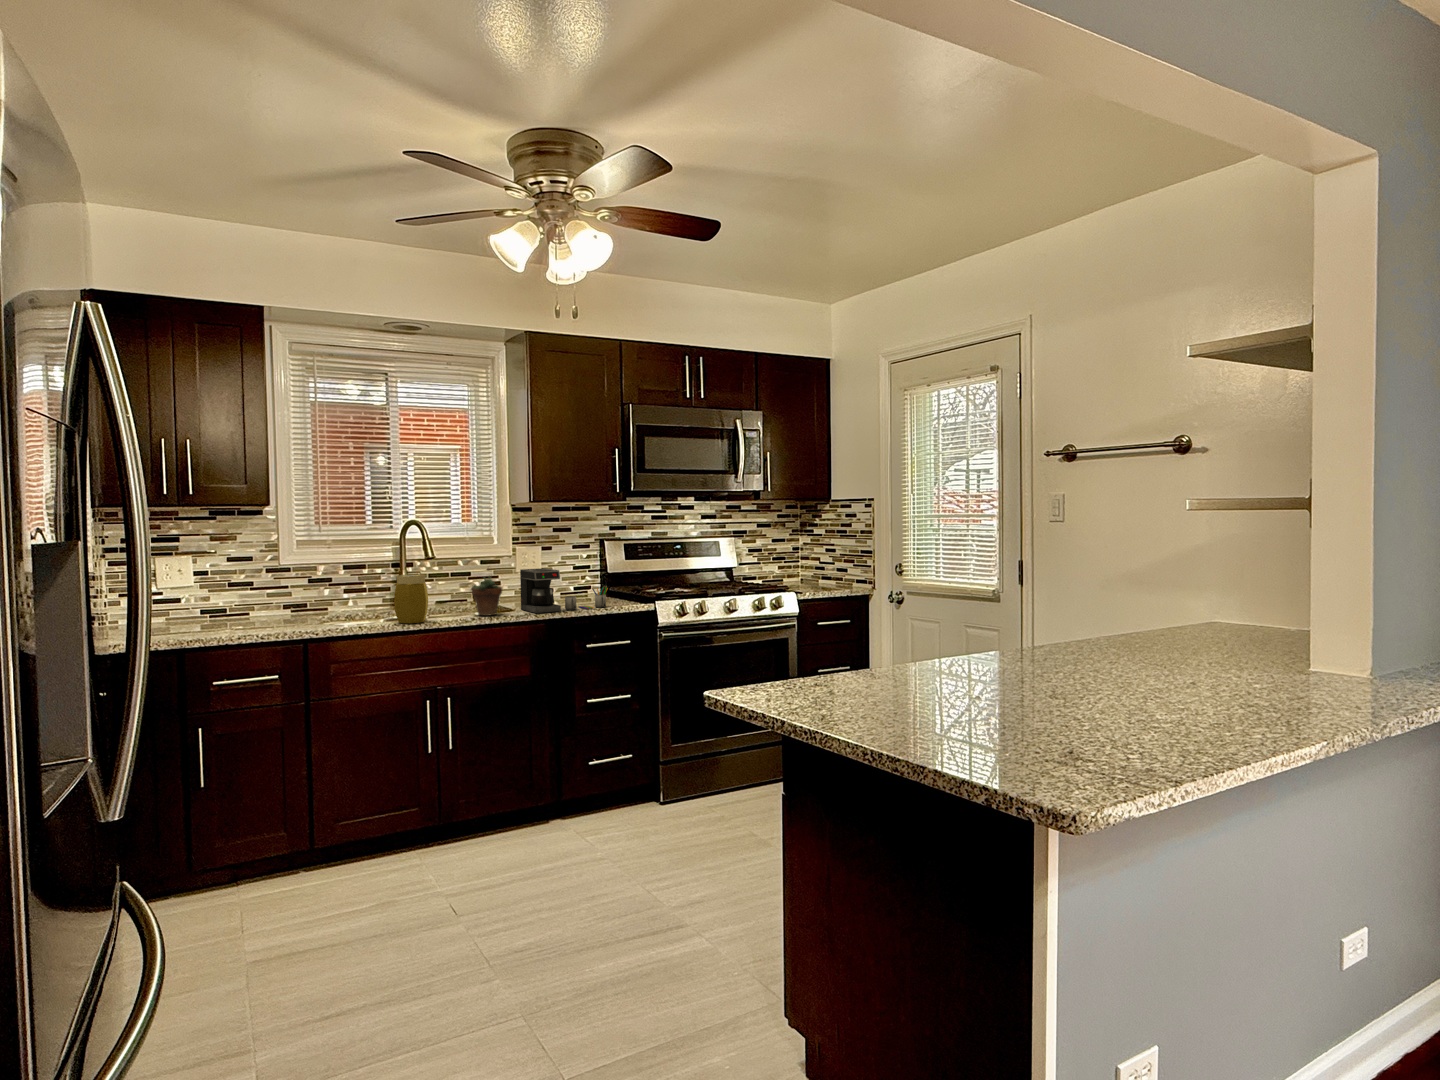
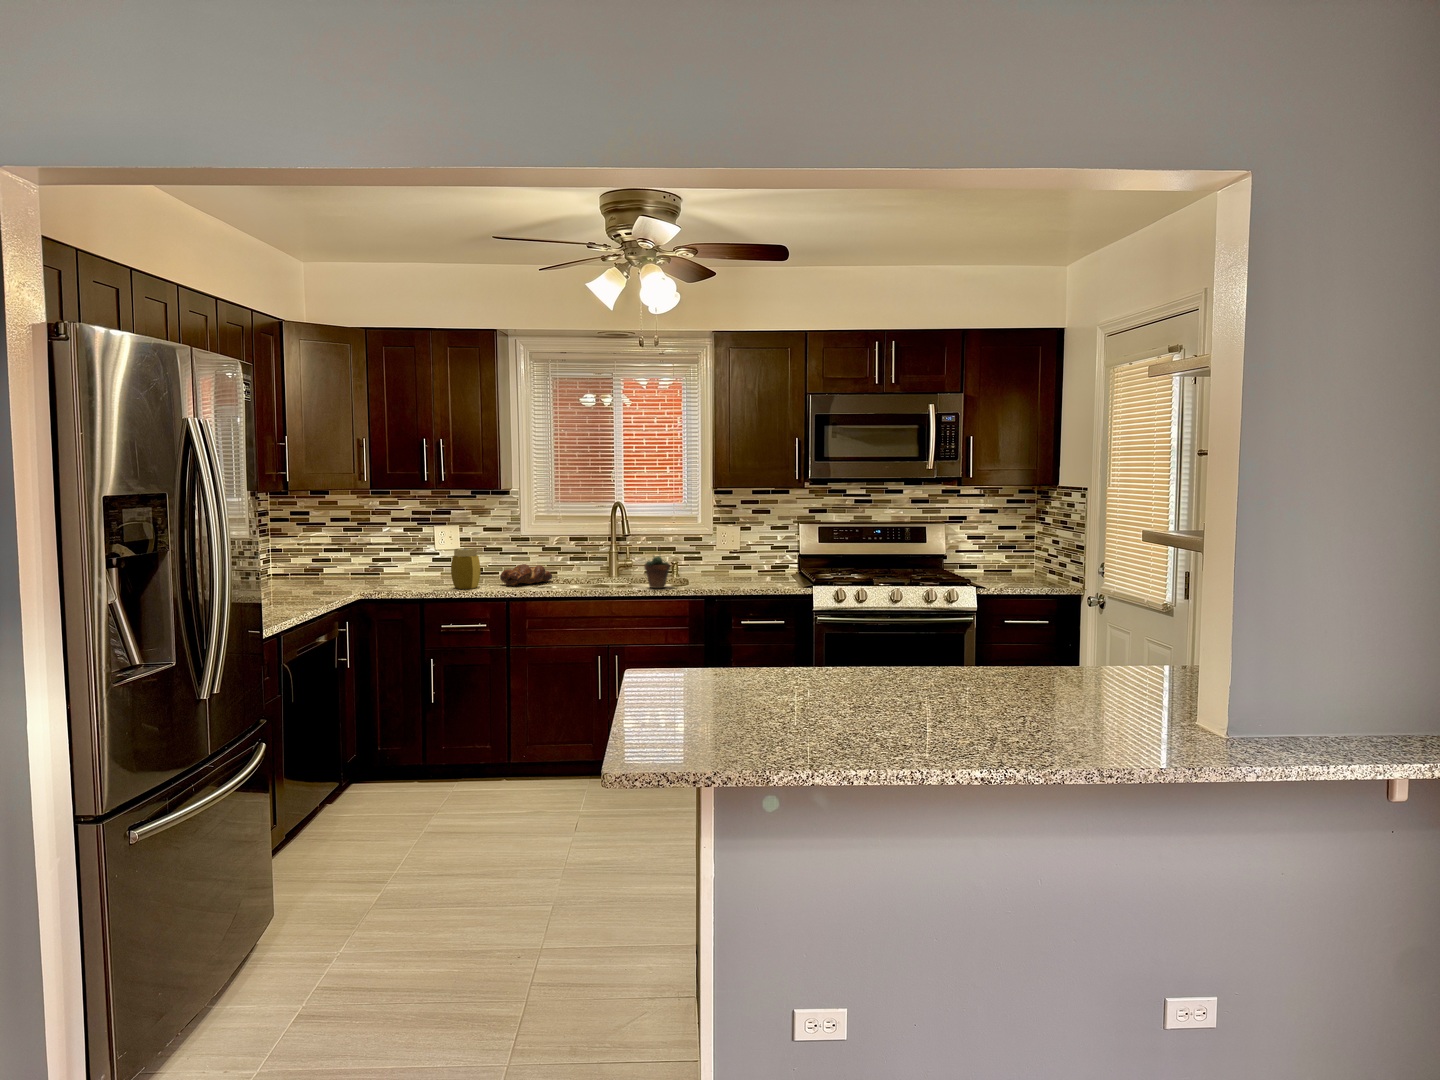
coffee maker: present [520,568,608,613] -> none [693,549,770,589]
jar: present [394,574,428,623] -> present [451,548,481,589]
bread loaf: none [278,599,342,626] -> present [500,564,552,586]

